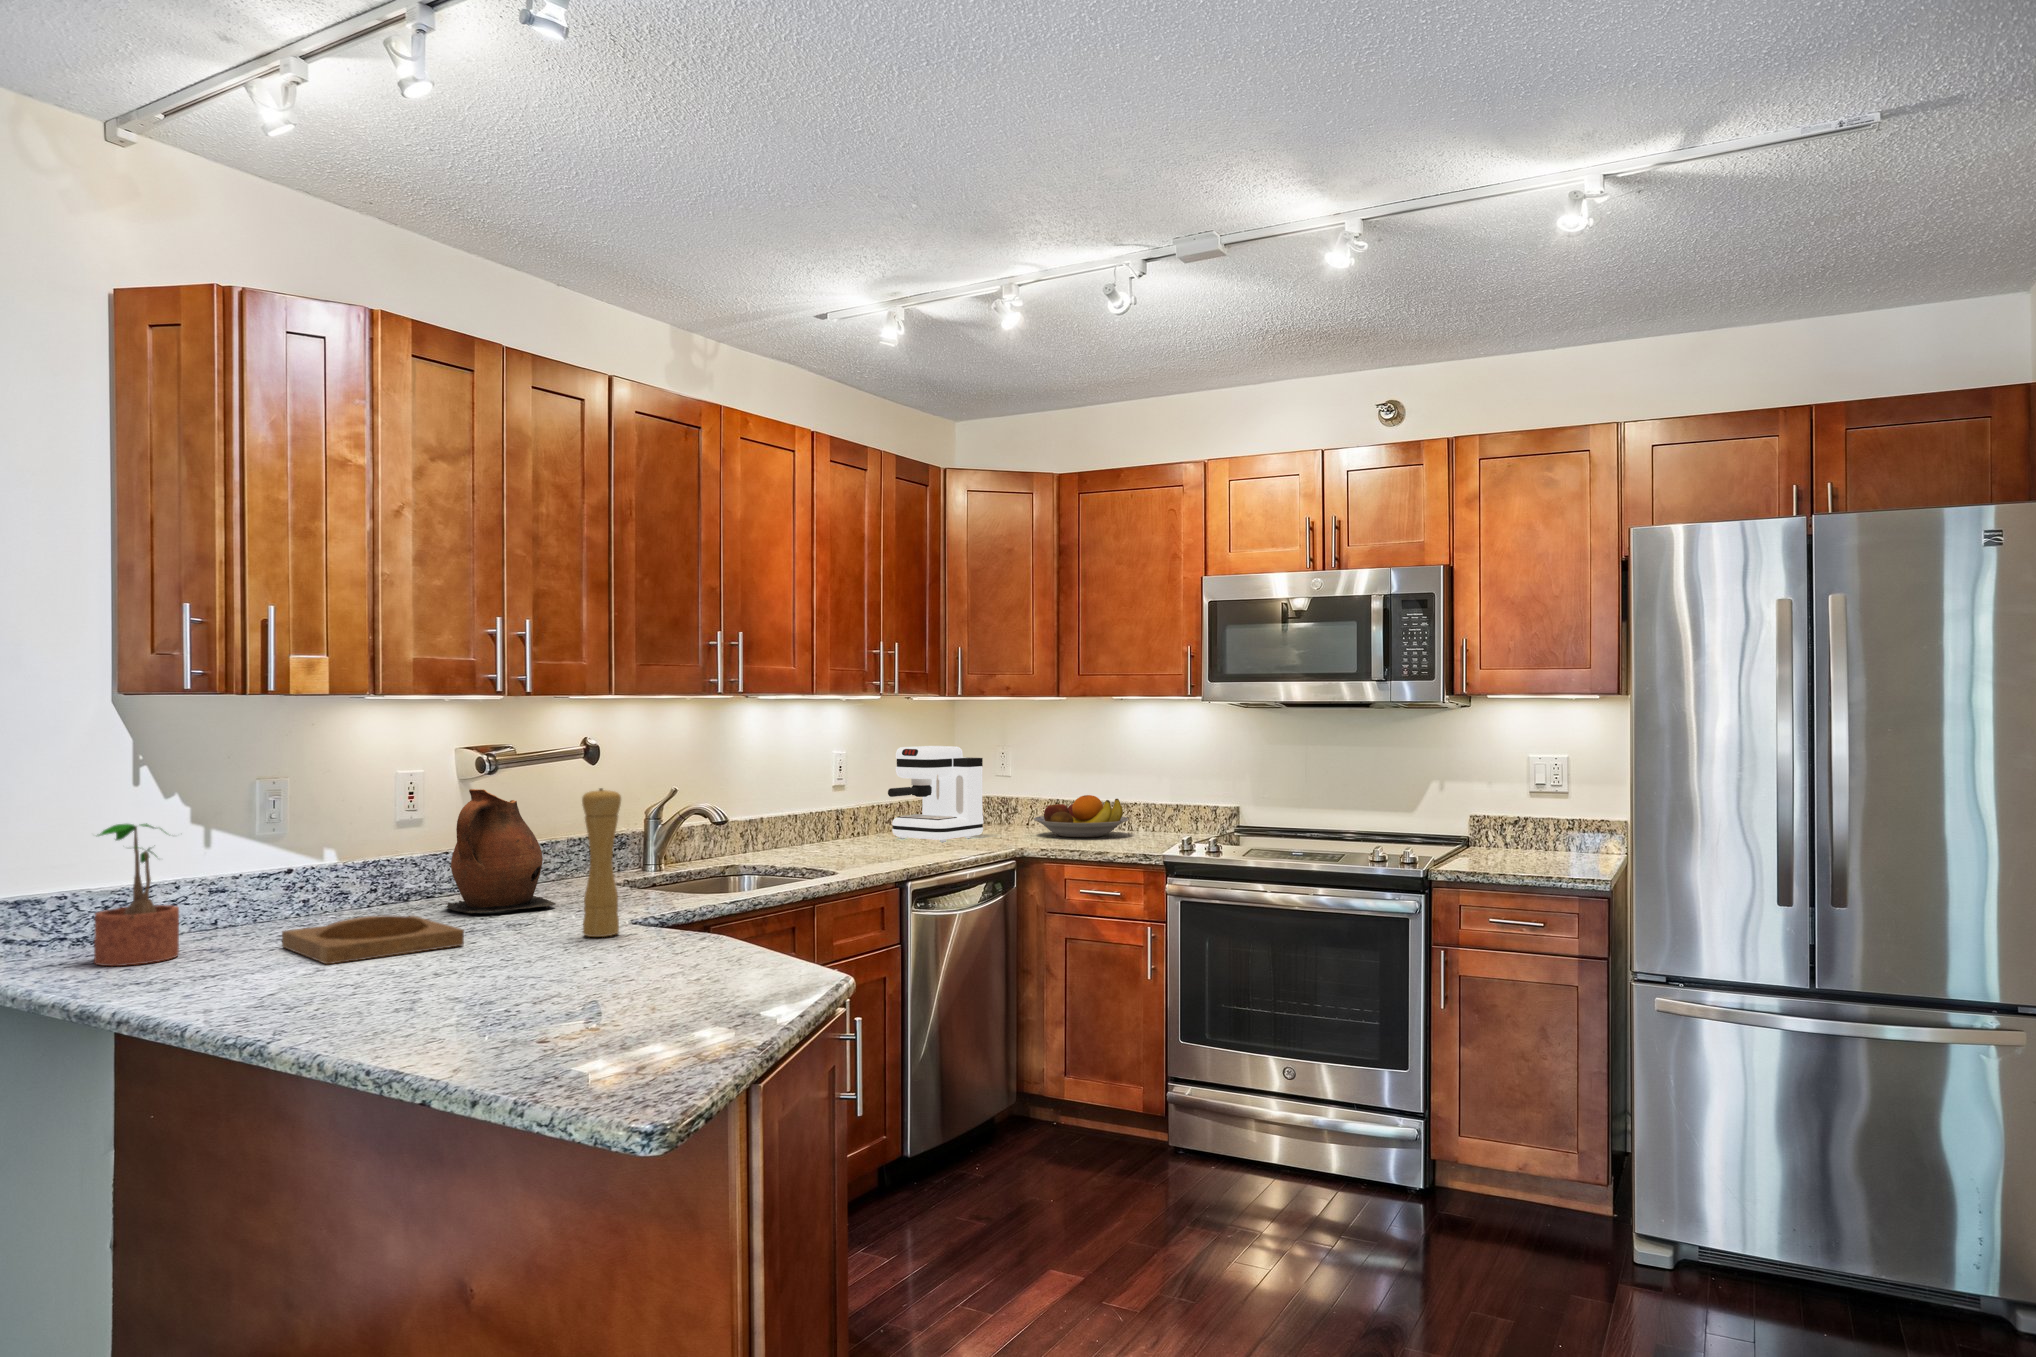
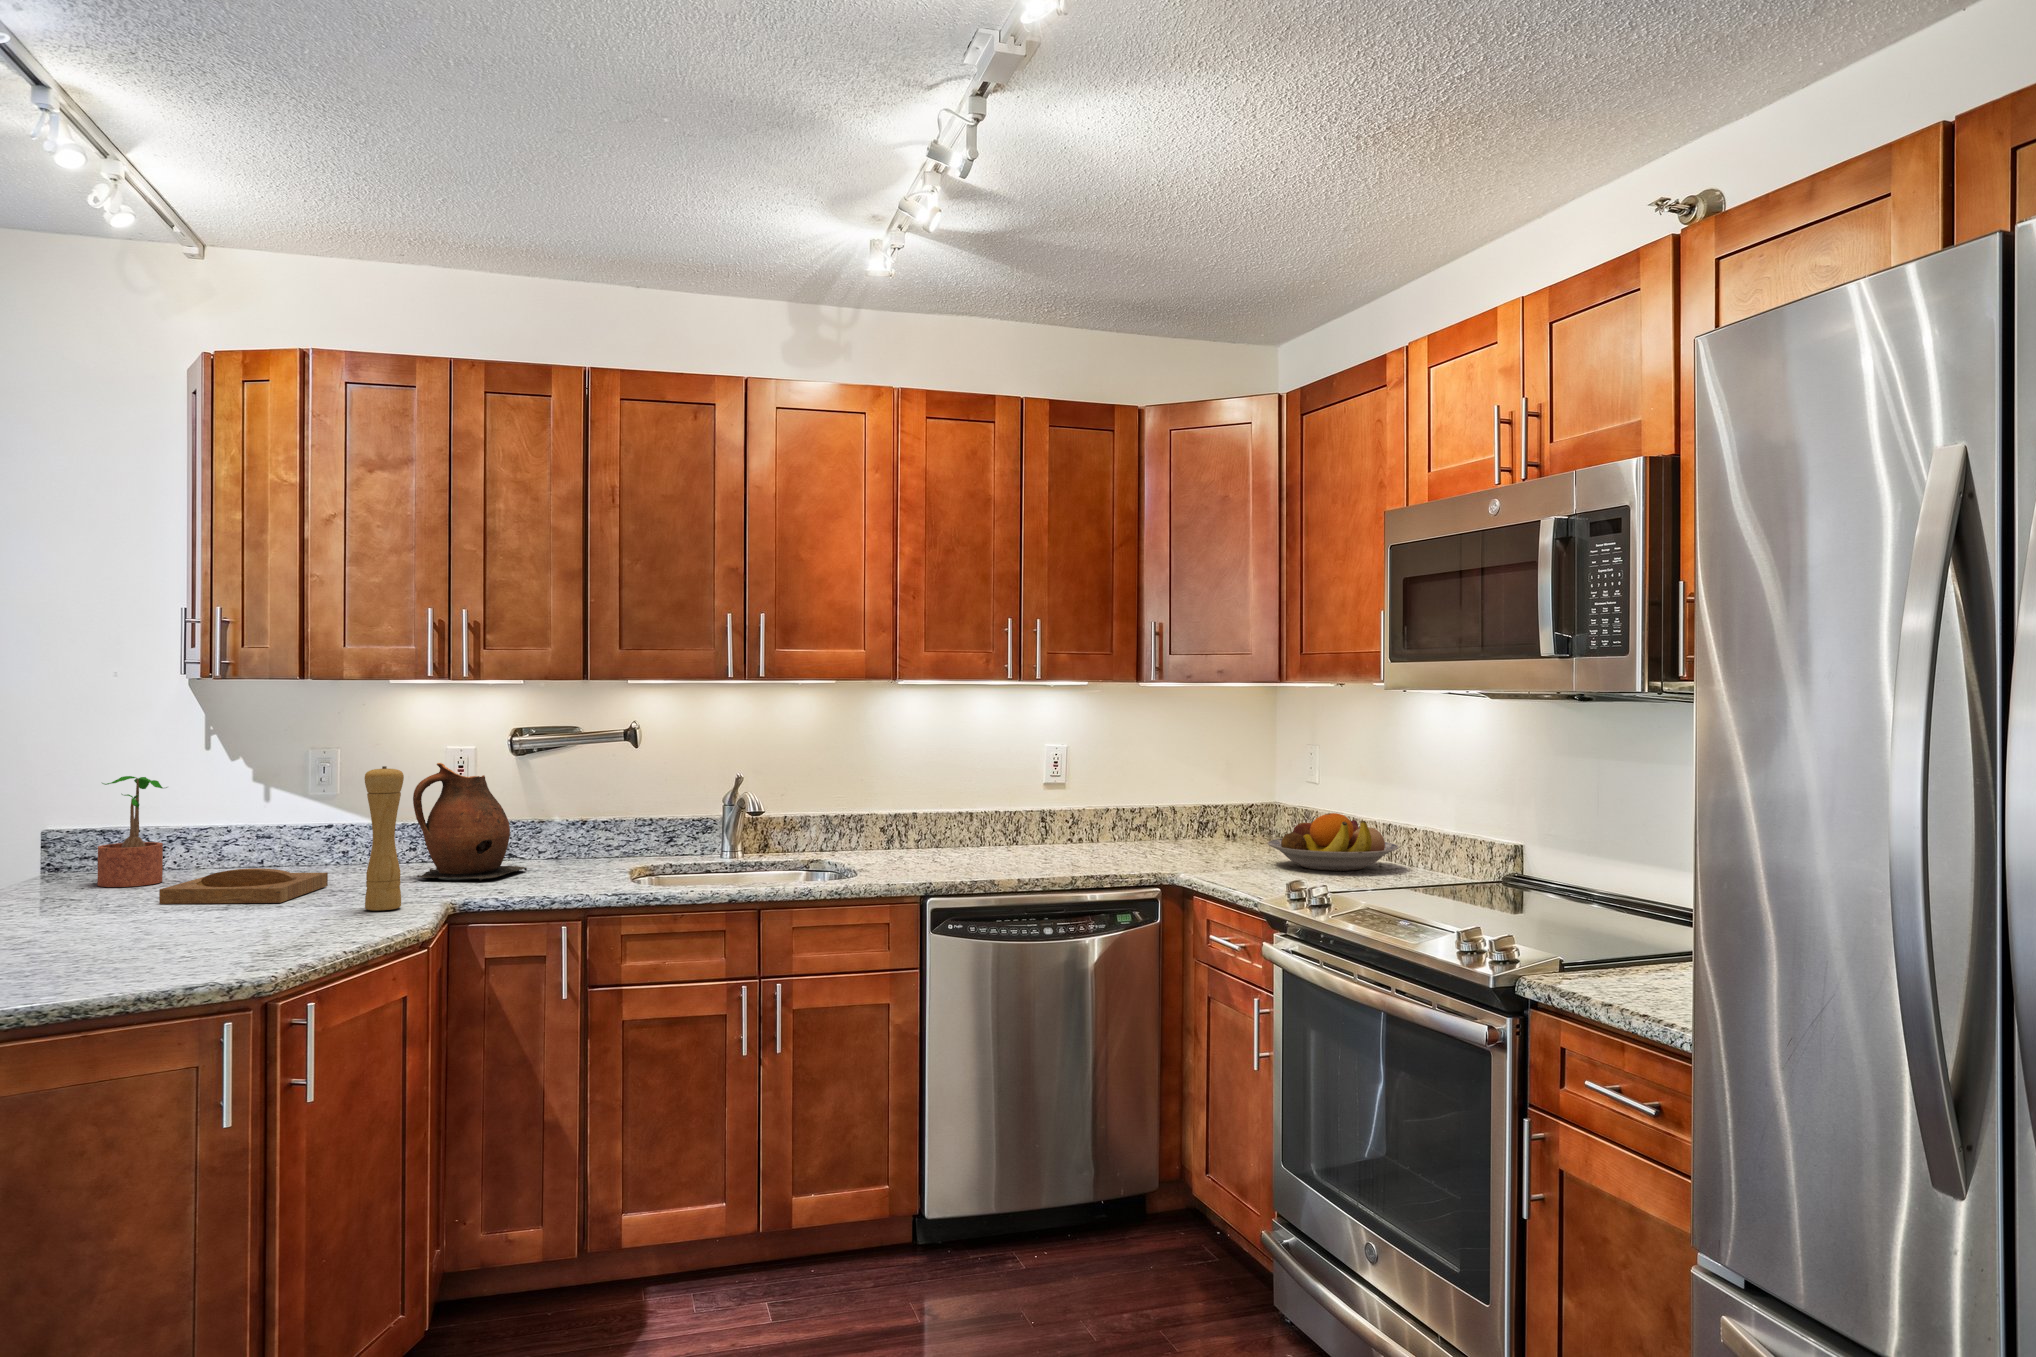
coffee maker: present [888,746,983,842] -> none [1082,740,1205,858]

